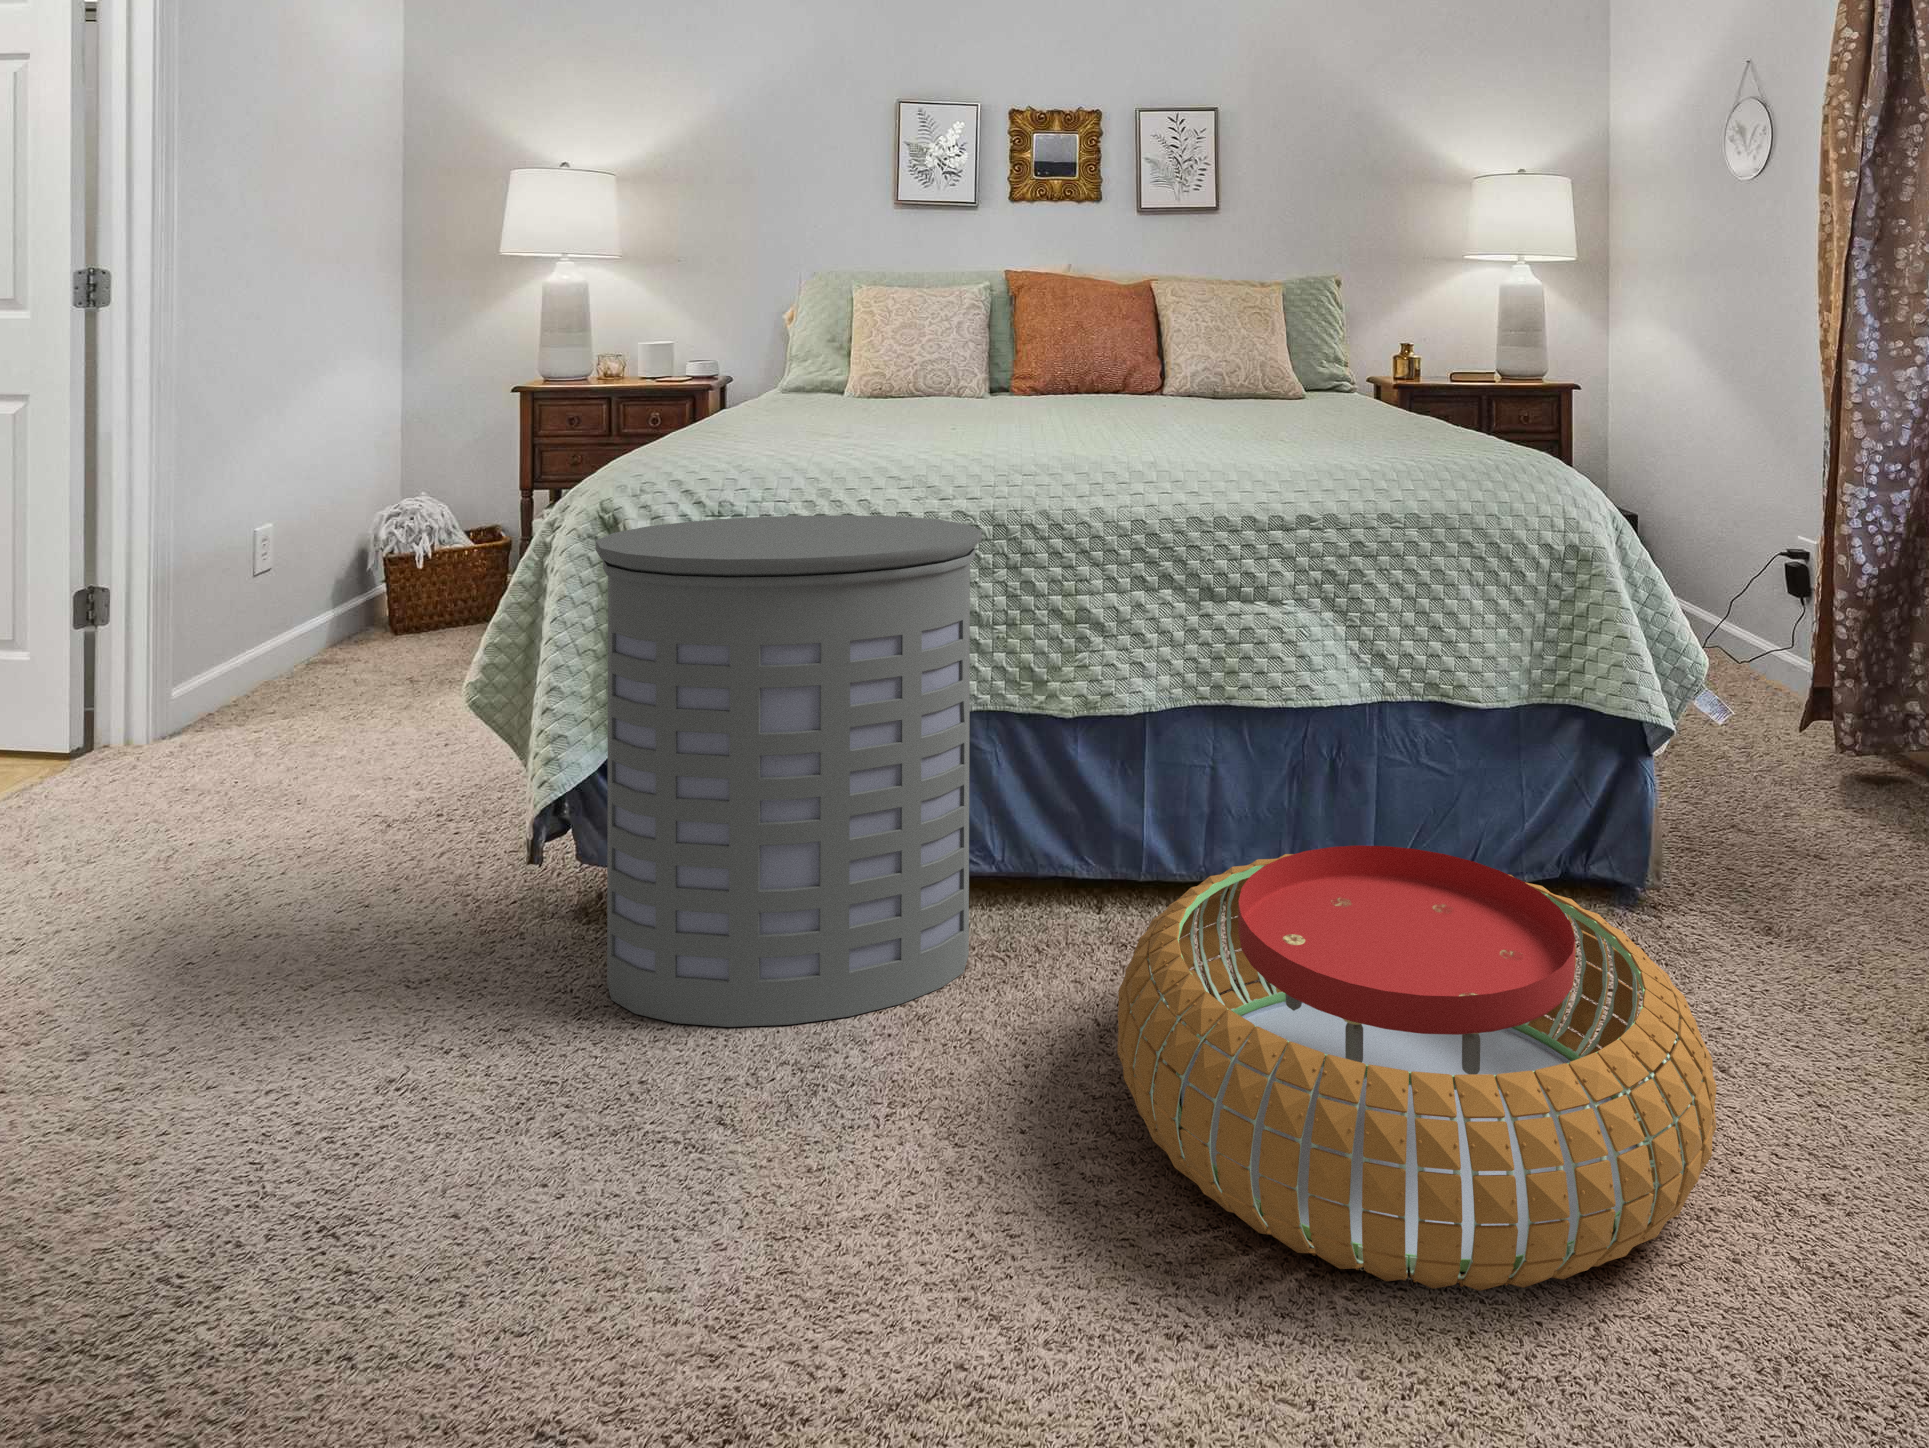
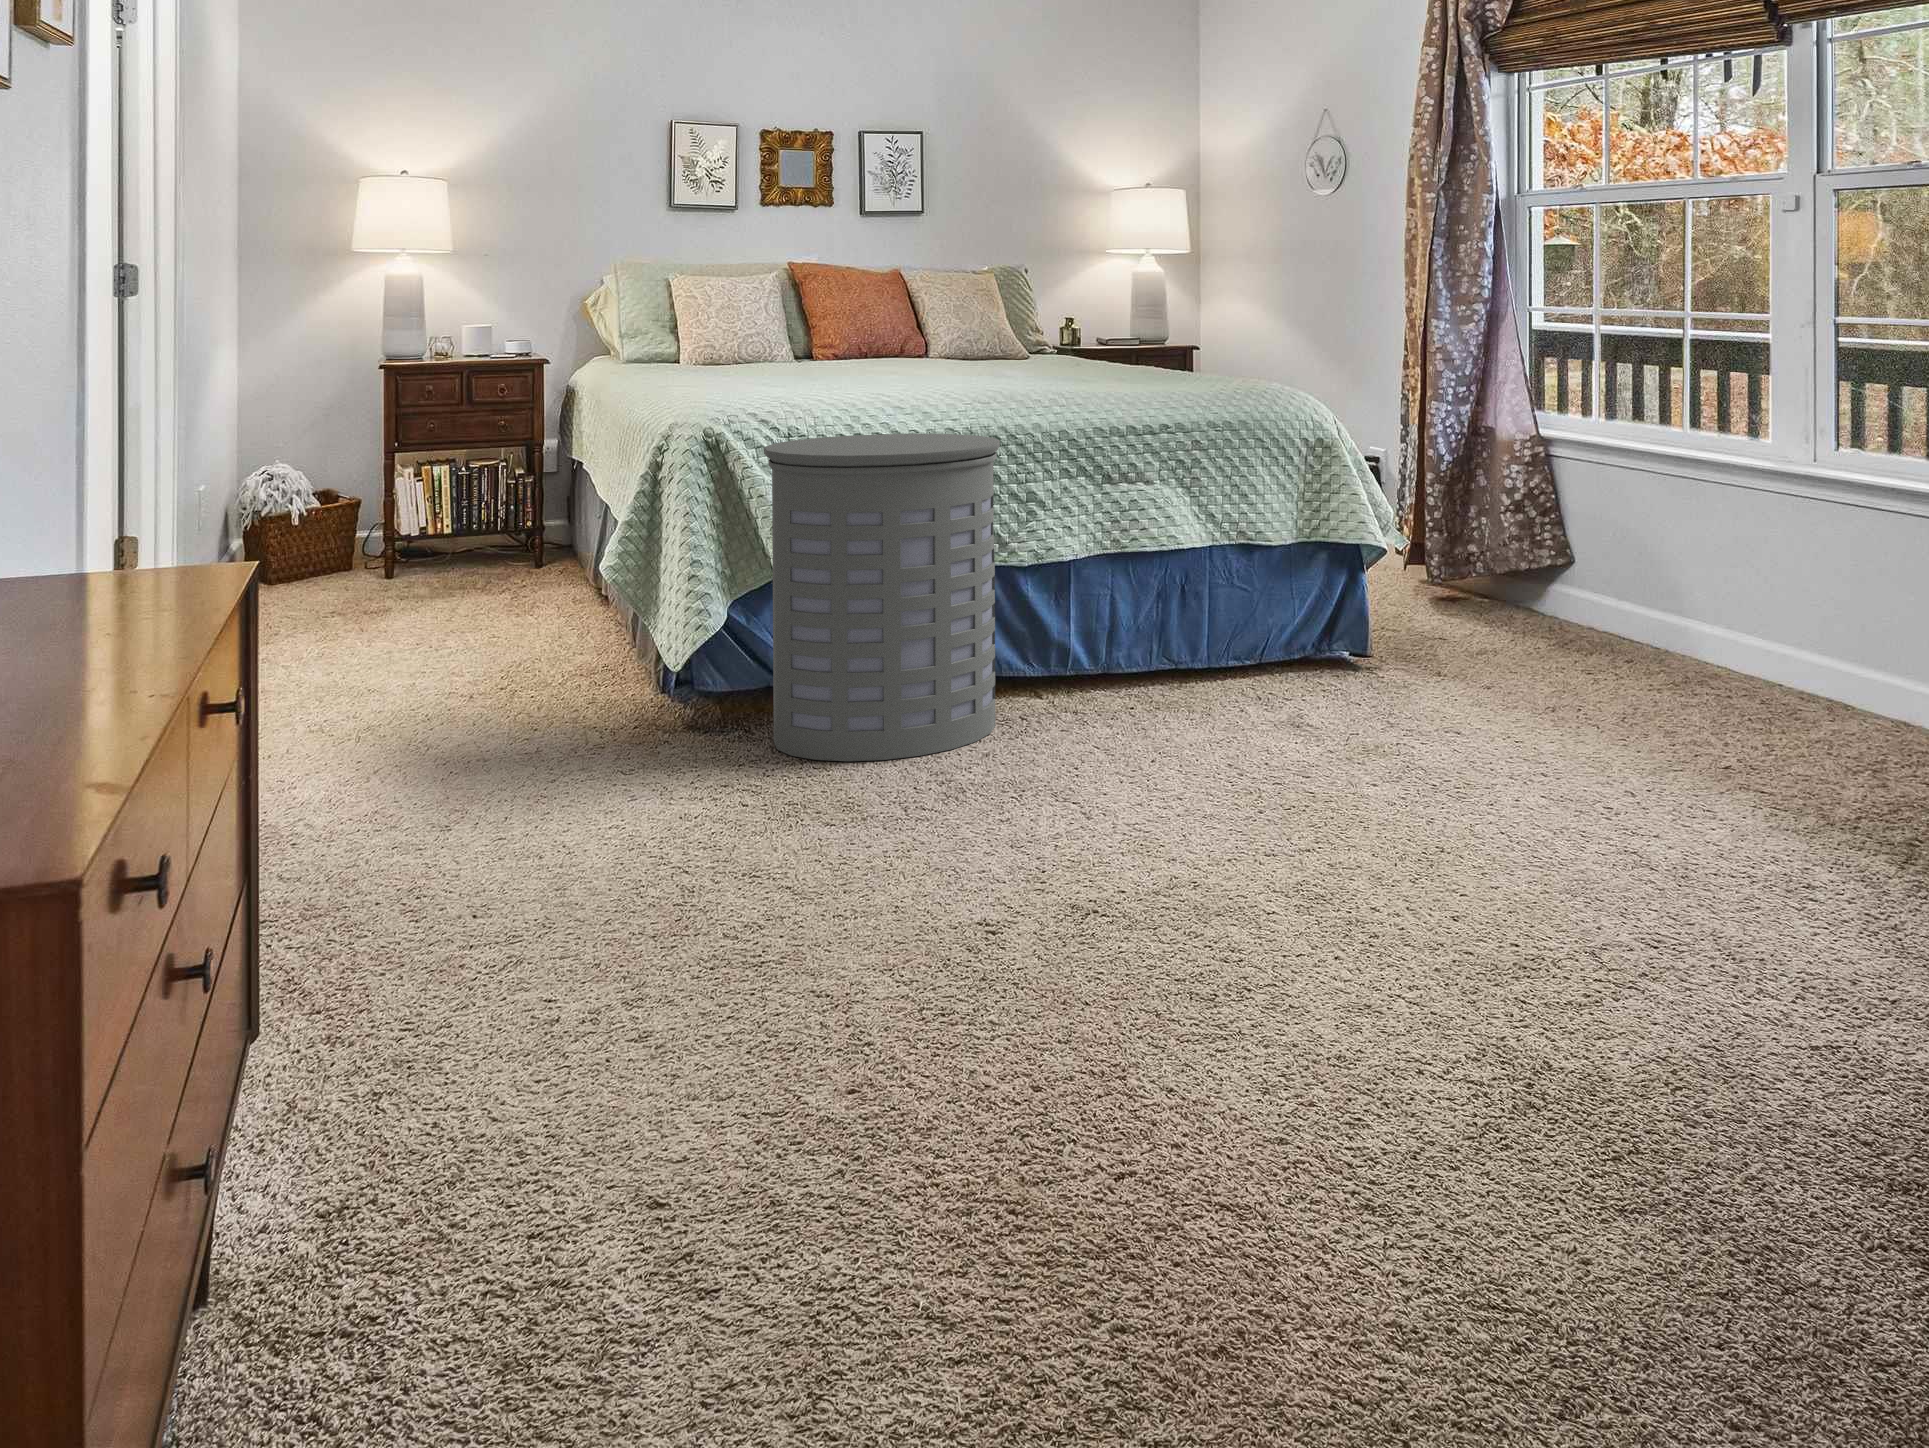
pouf: present [1117,846,1717,1291] -> none [1138,616,1499,811]

